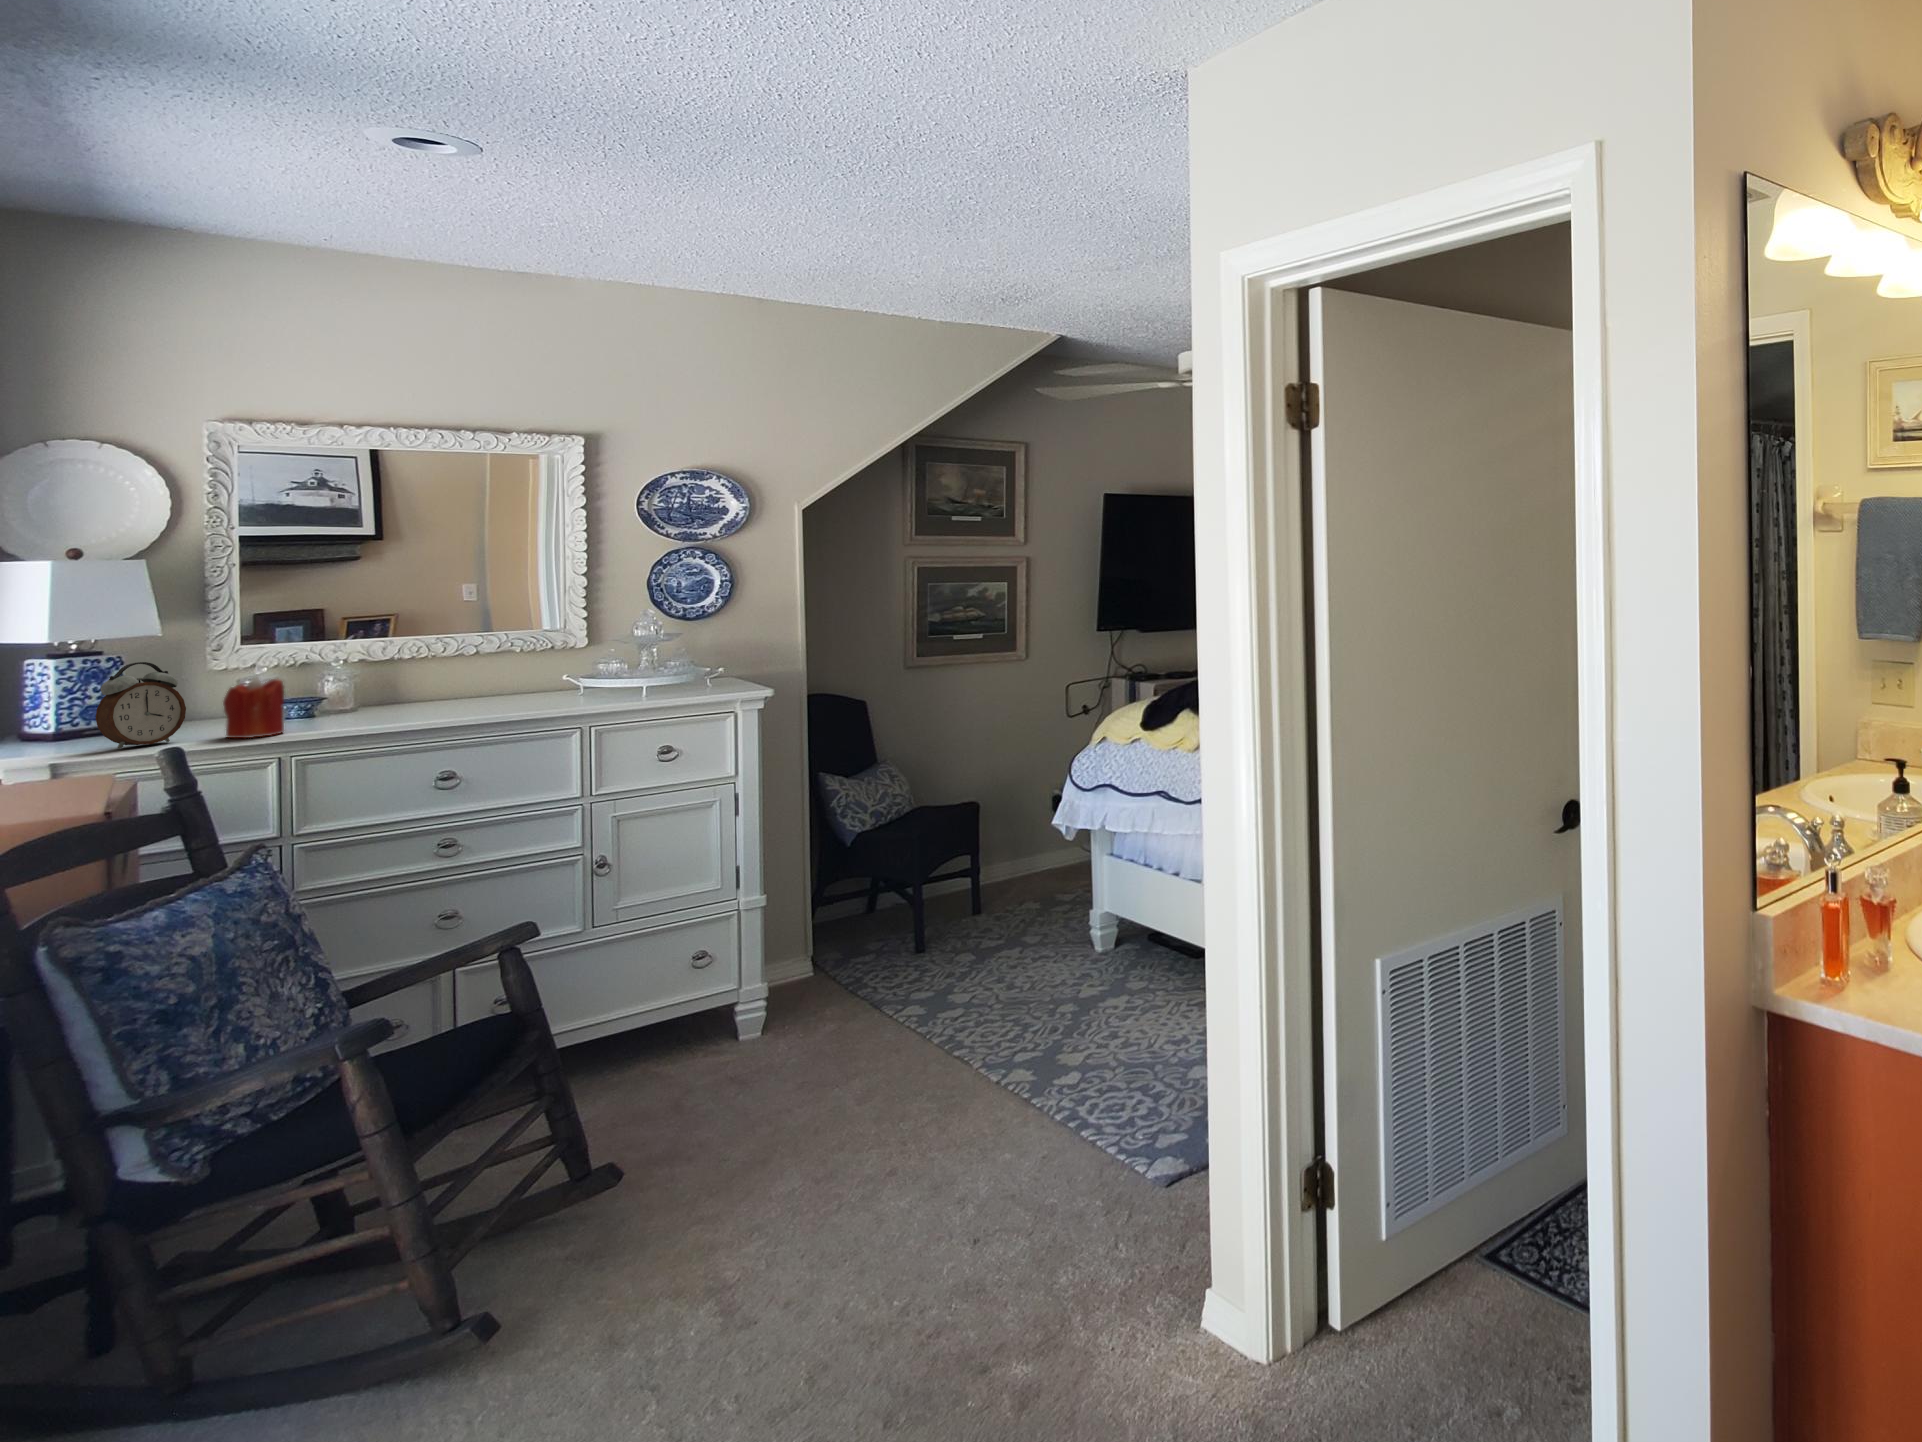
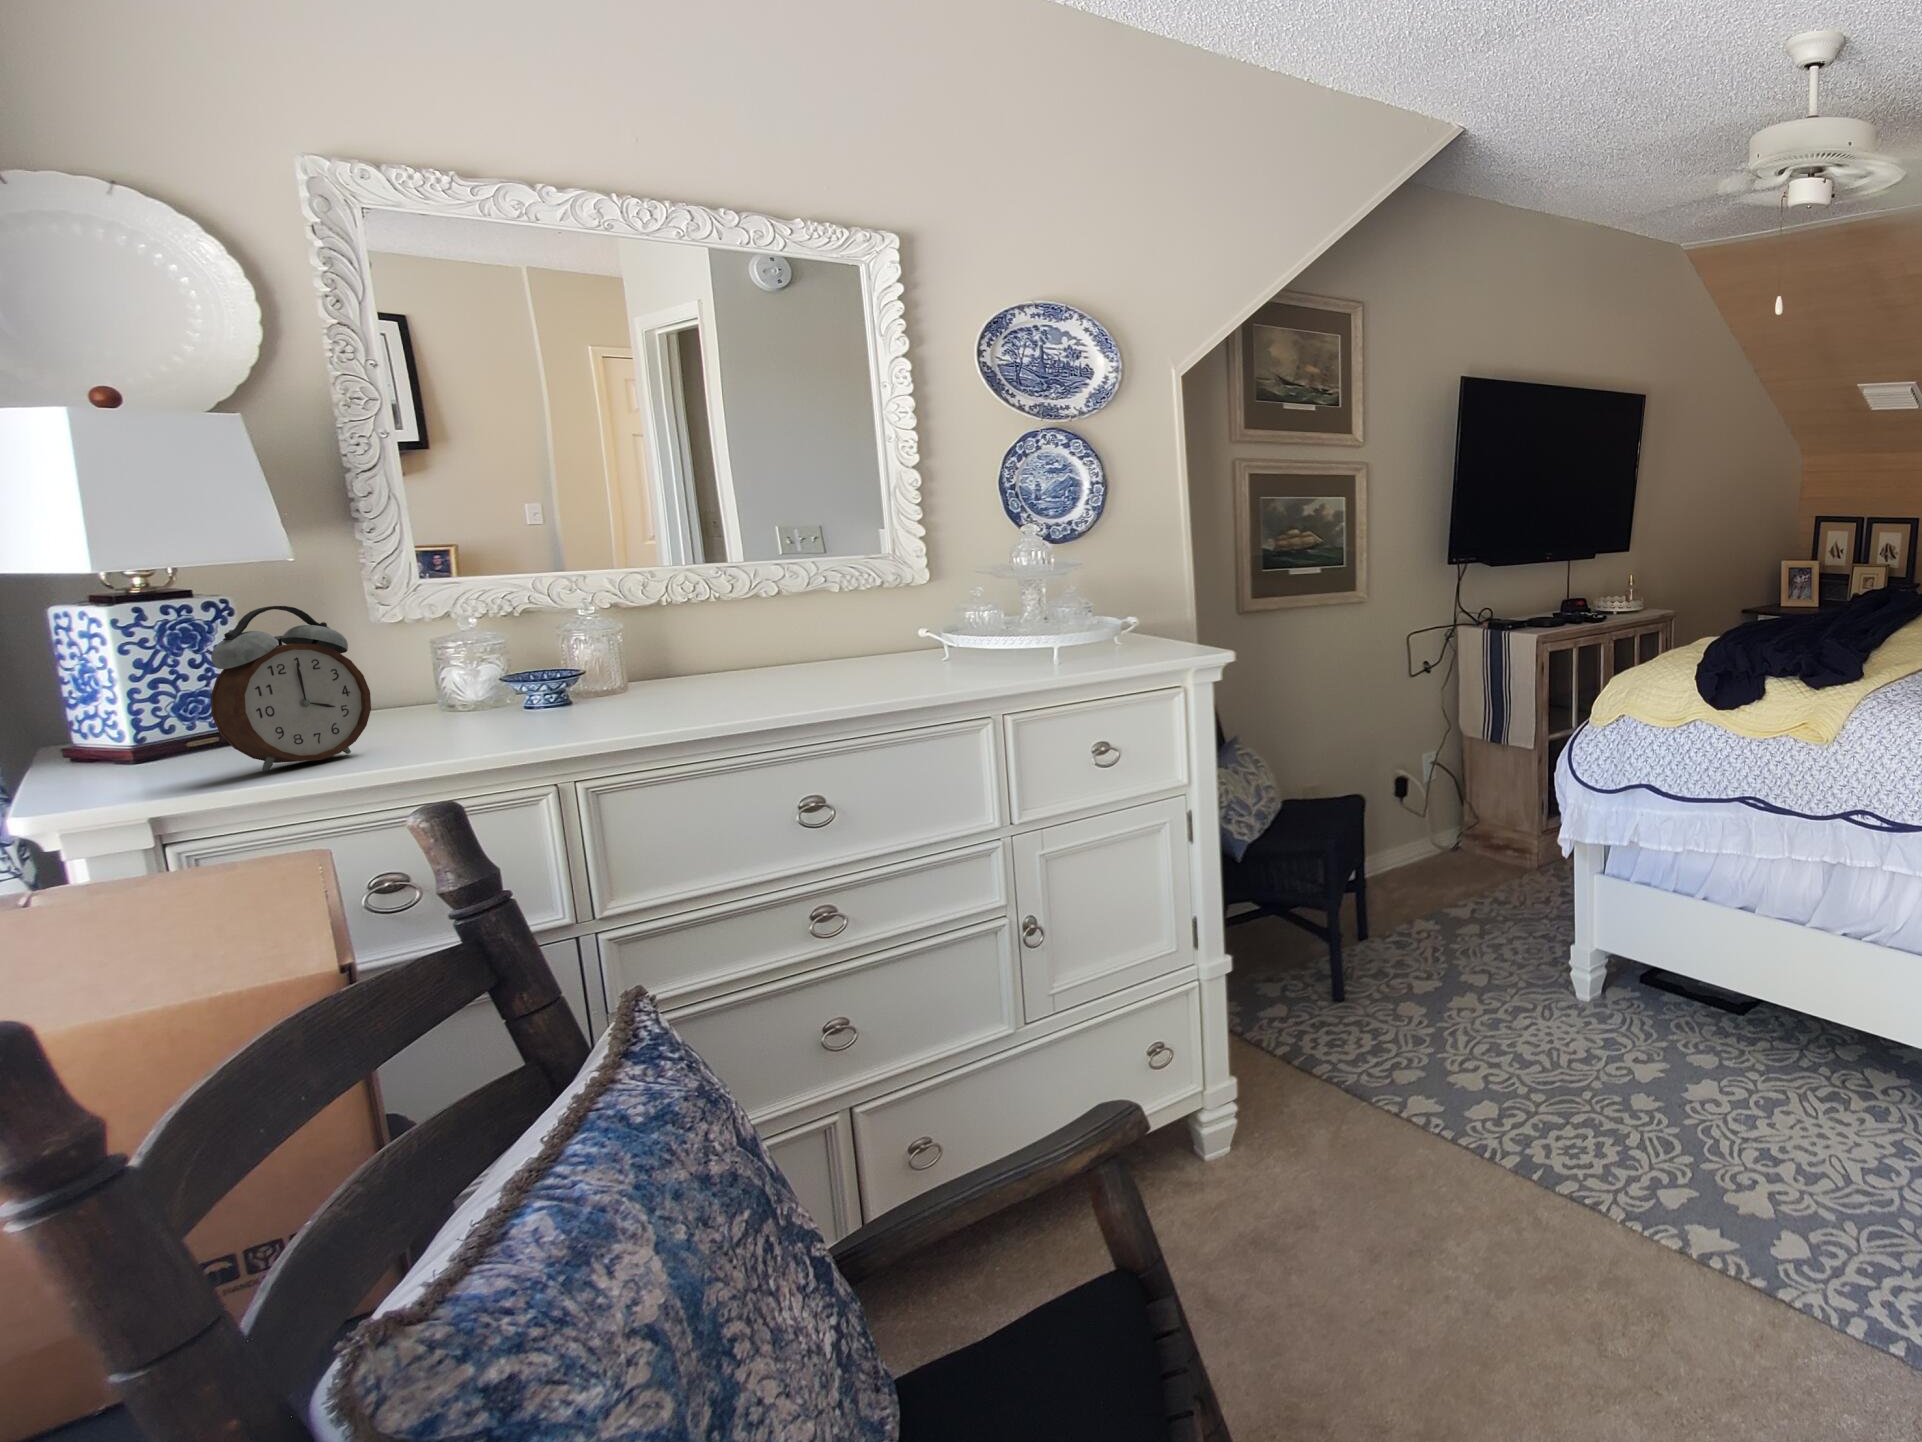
candle: present [223,677,284,738] -> none [433,630,544,744]

